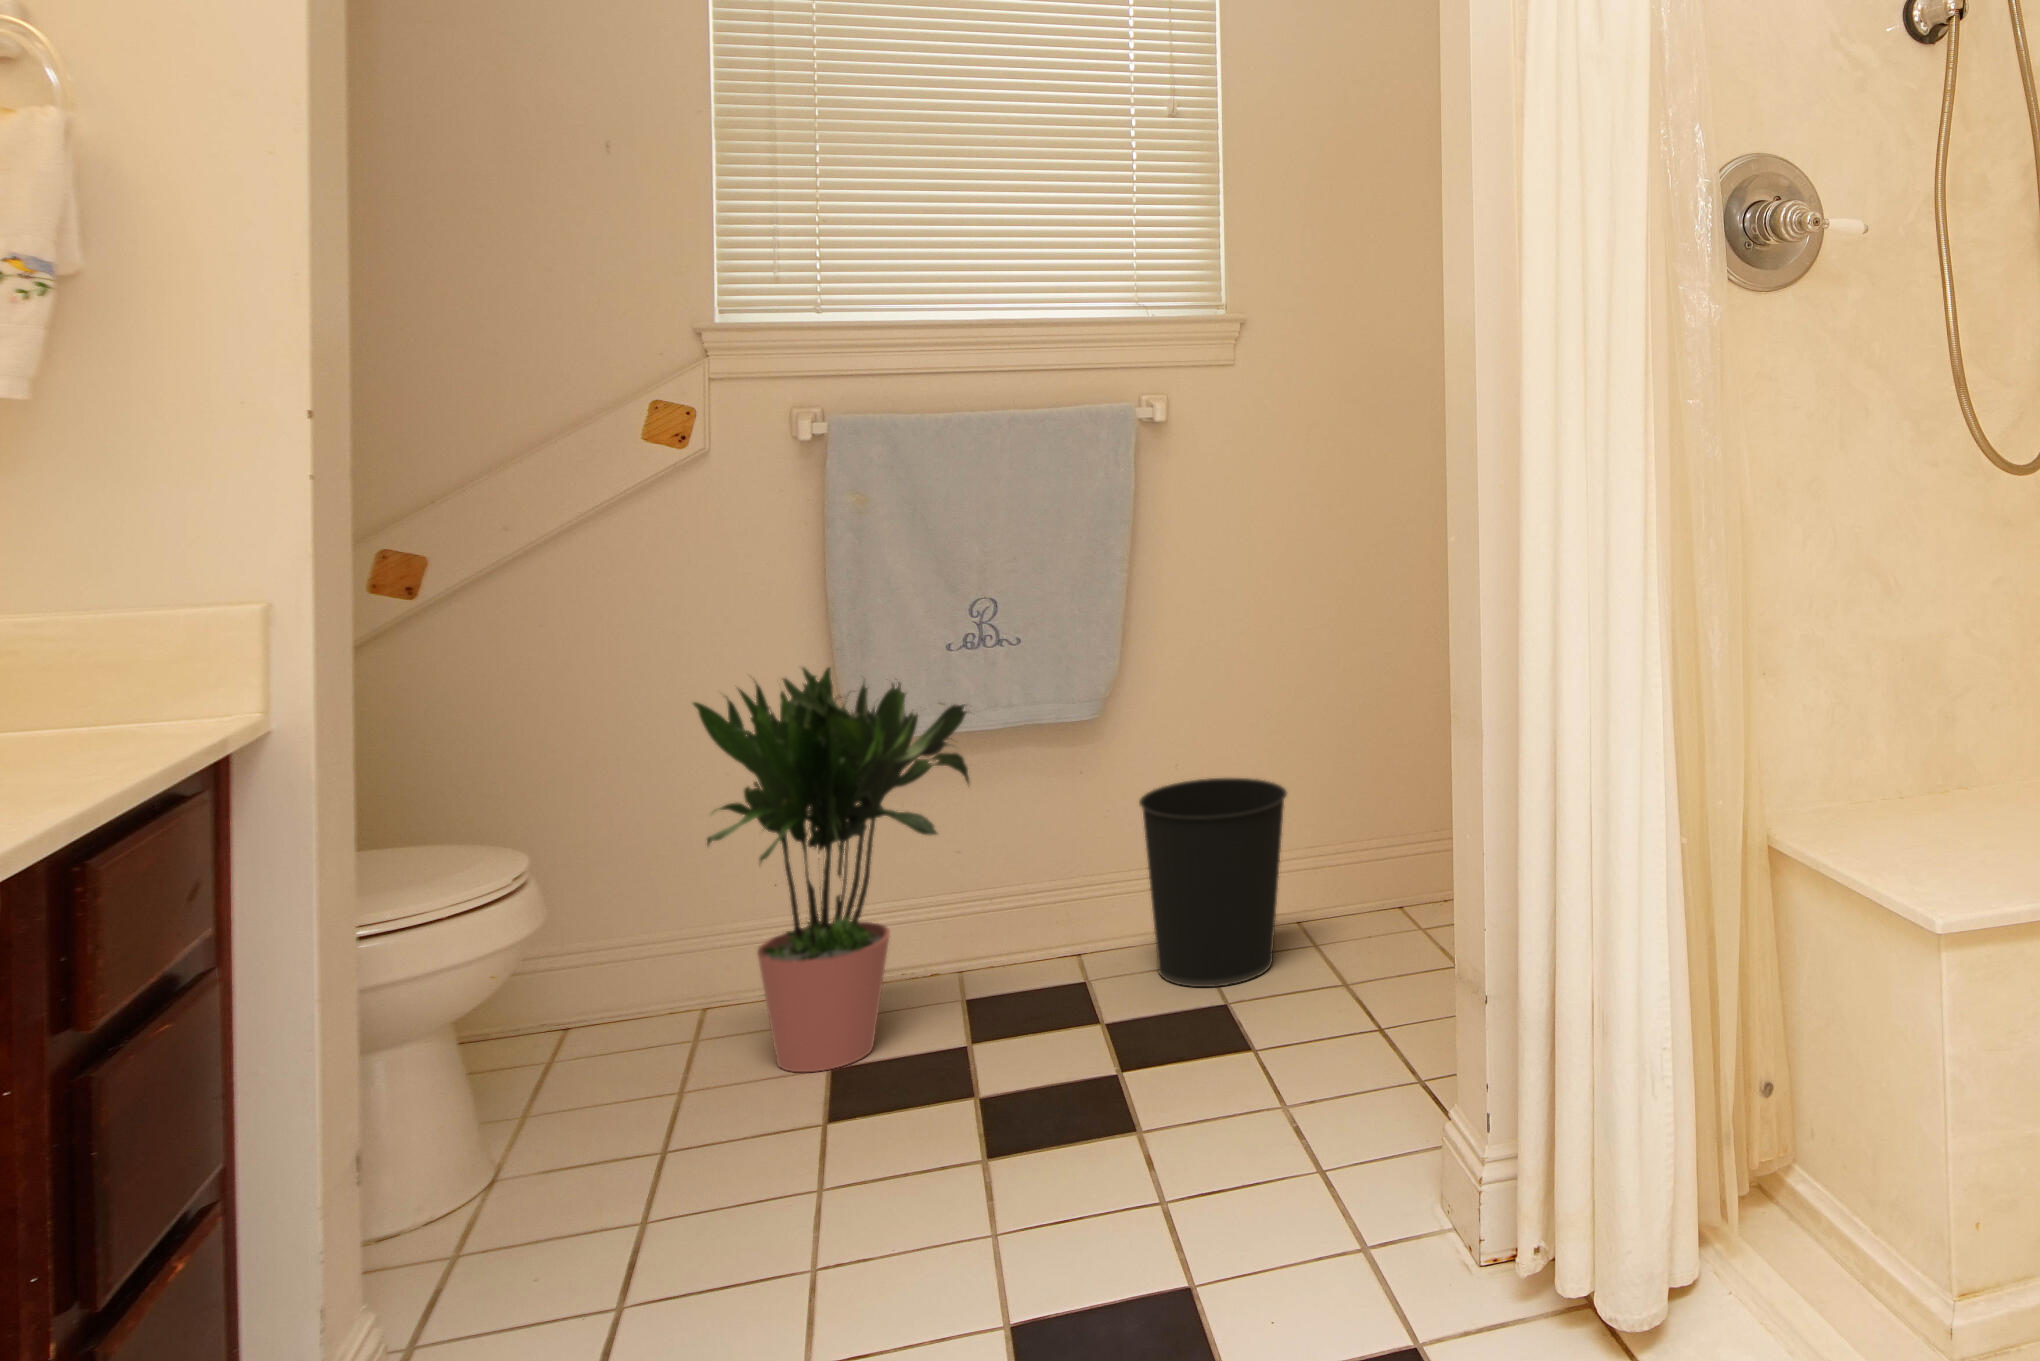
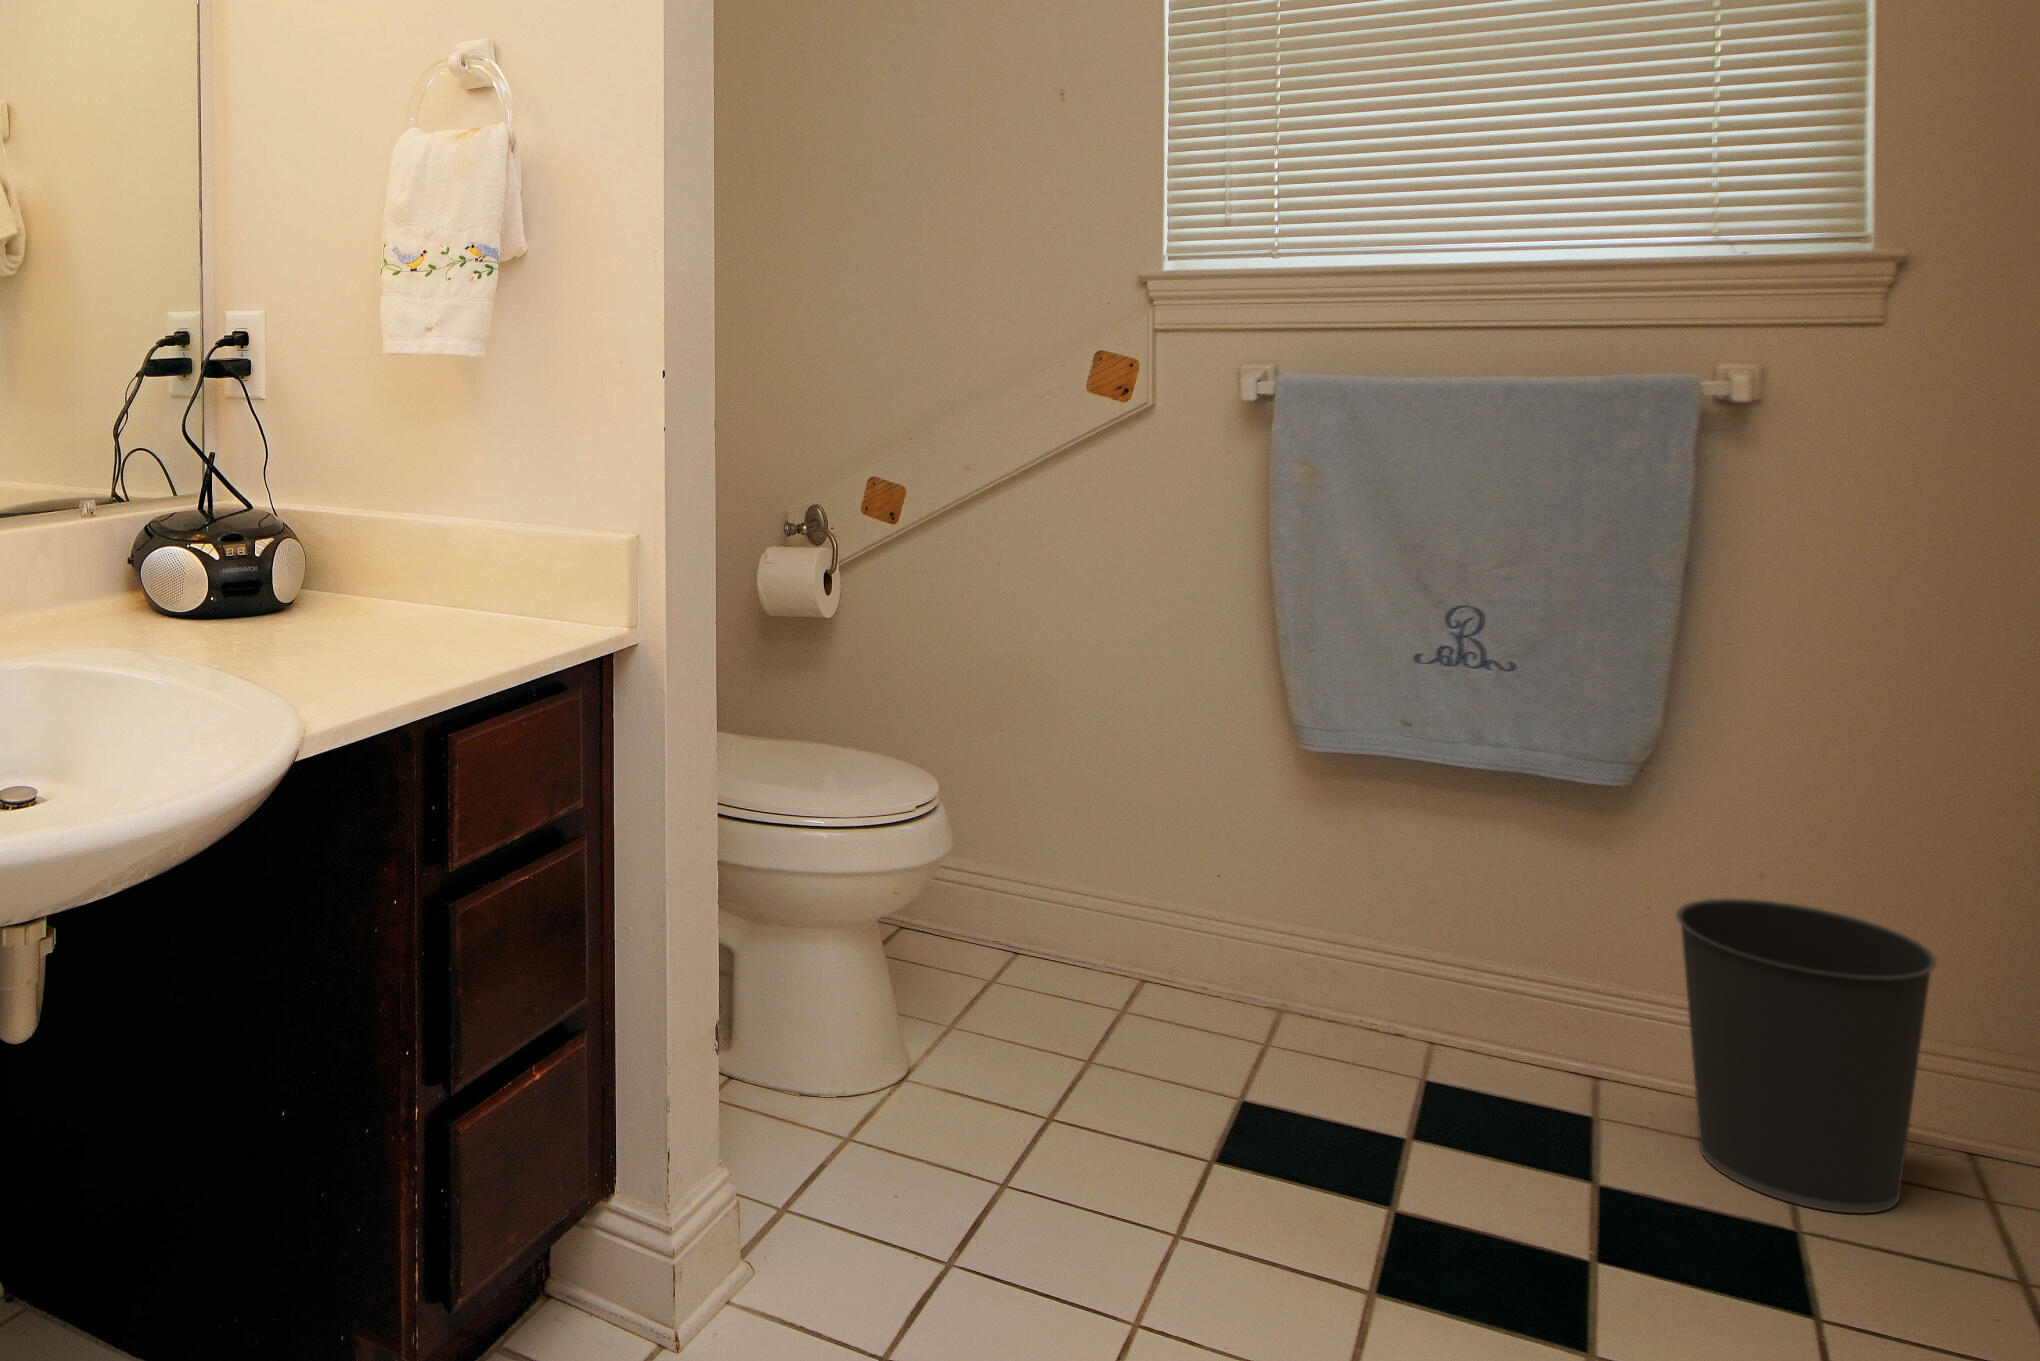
potted plant: present [693,668,969,1072] -> none [1107,639,1442,1105]

